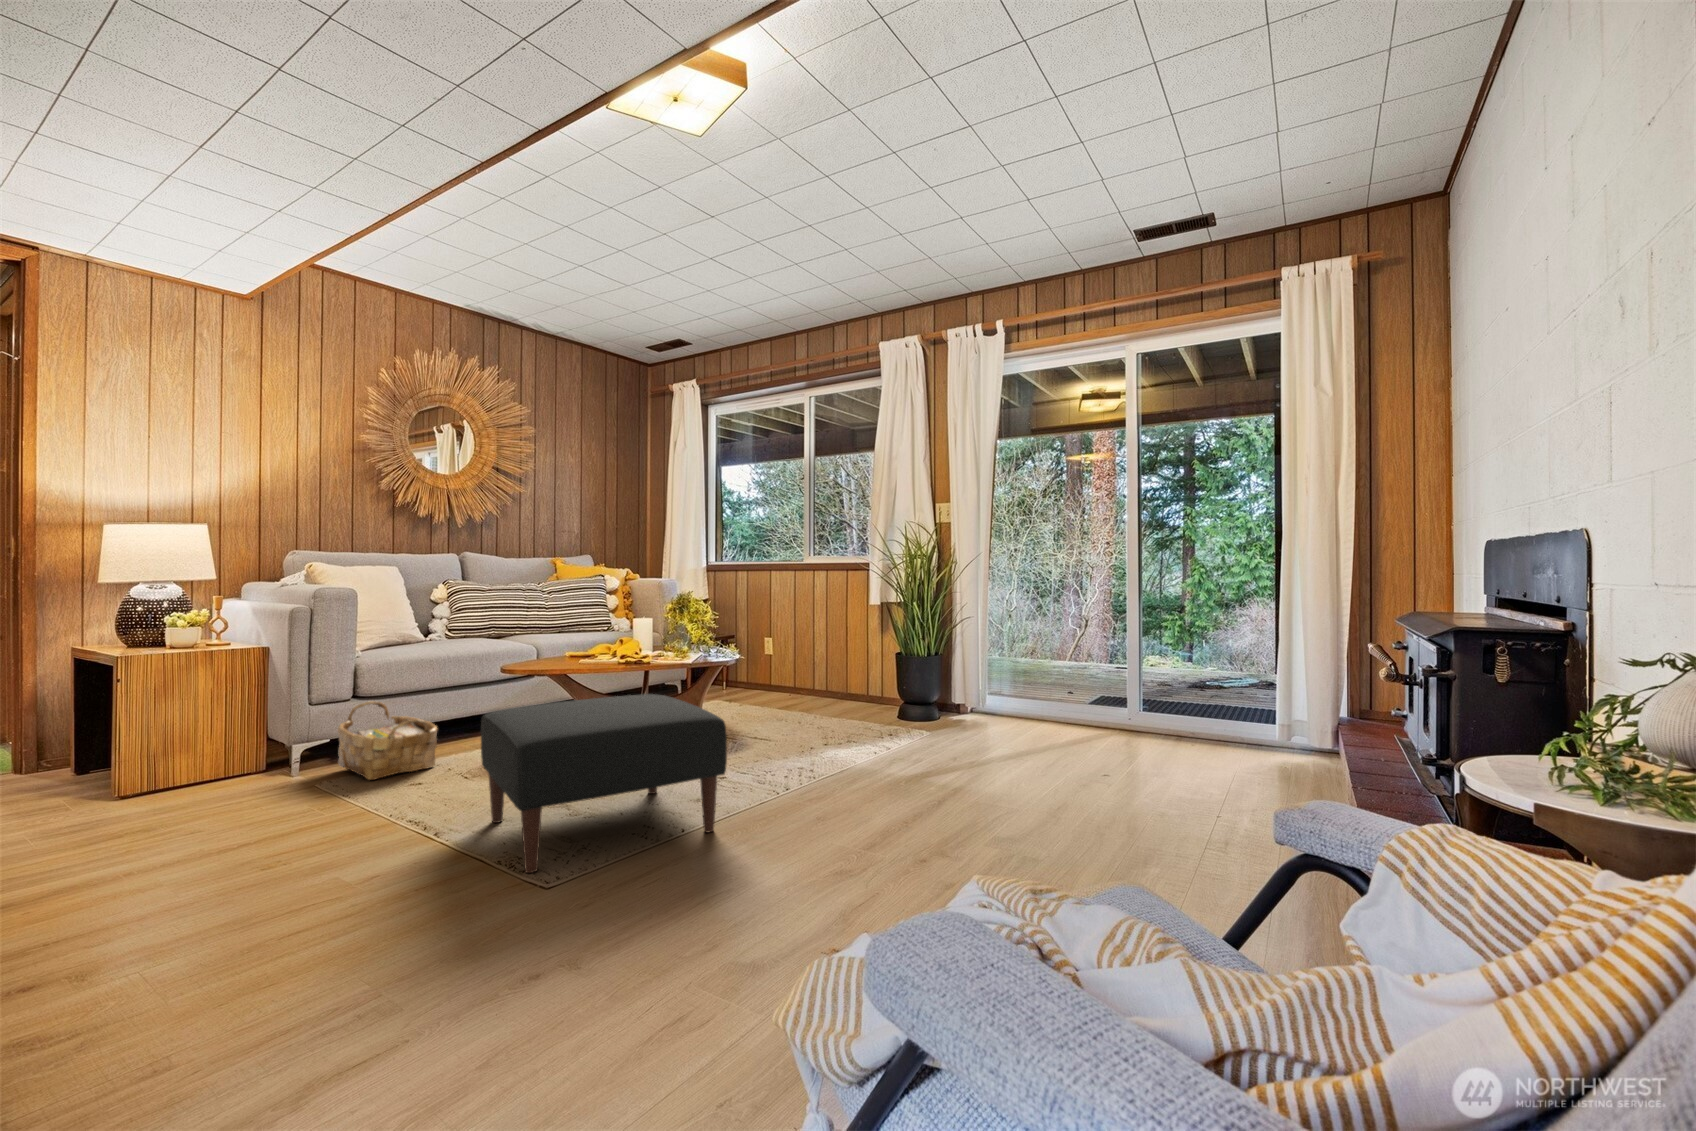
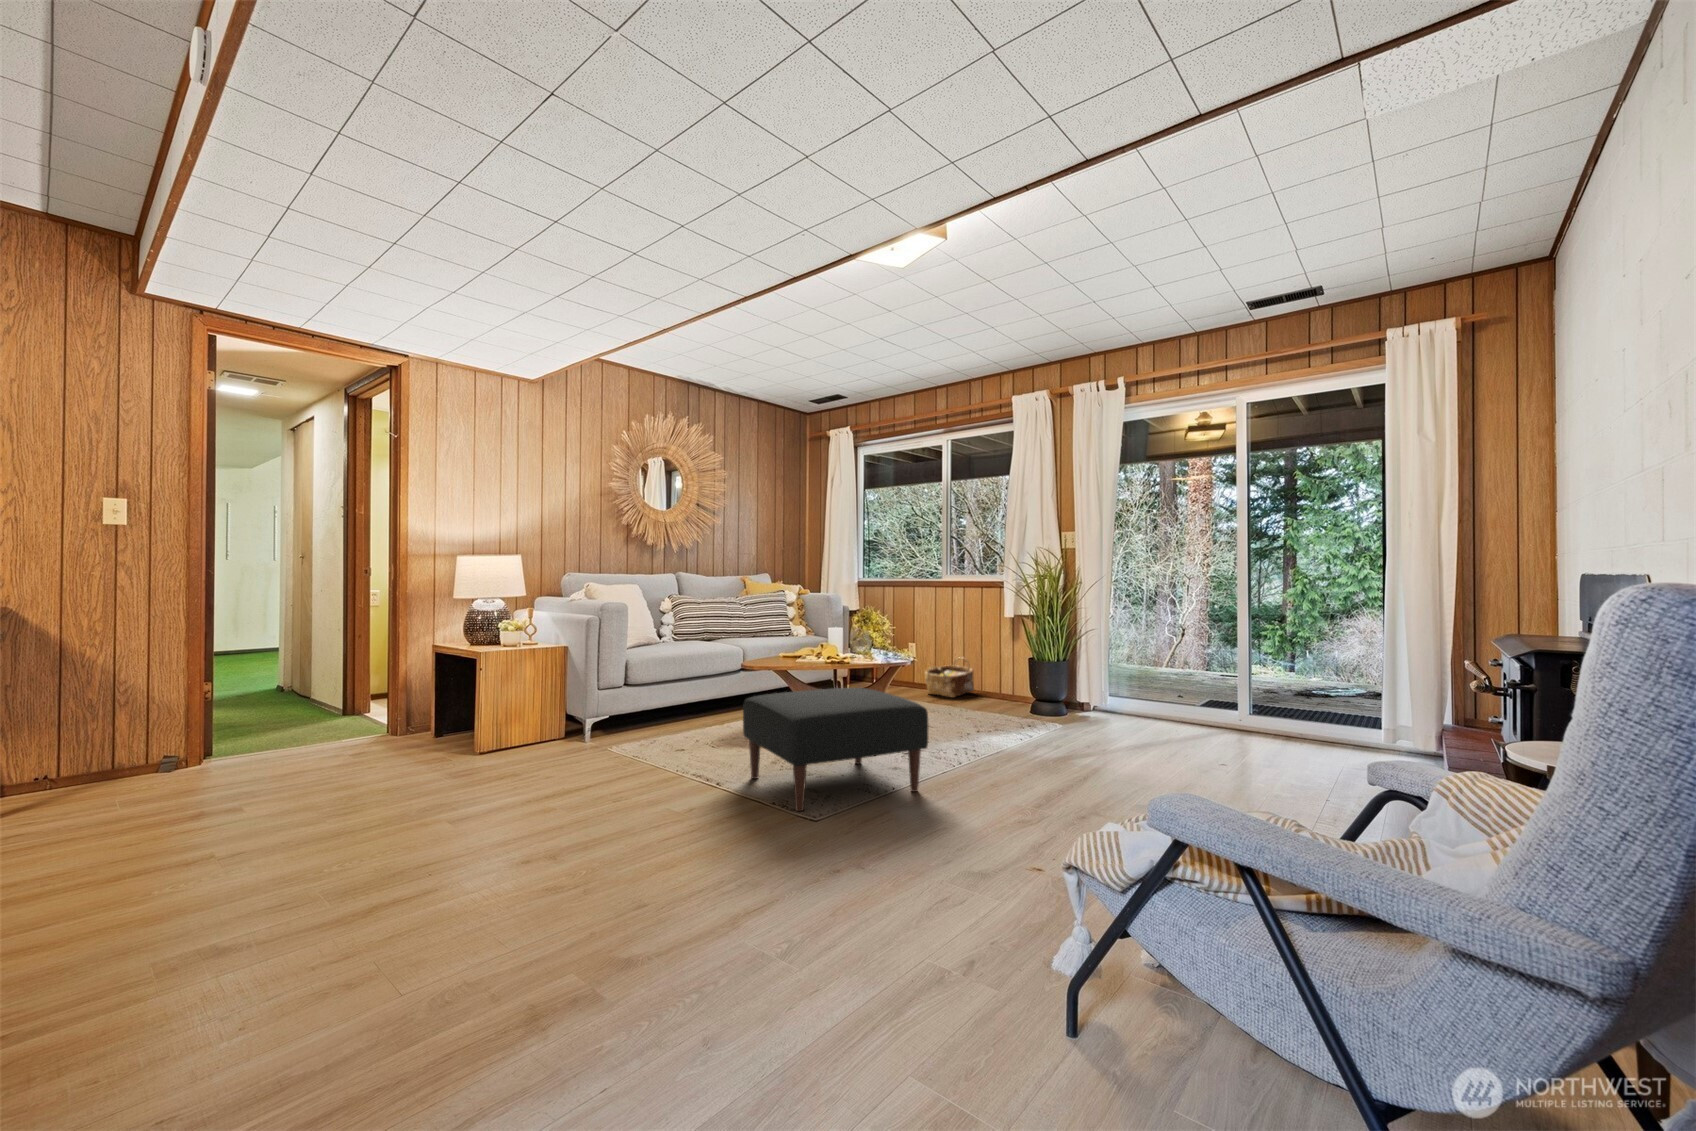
woven basket: present [337,701,438,780] -> present [925,657,974,698]

